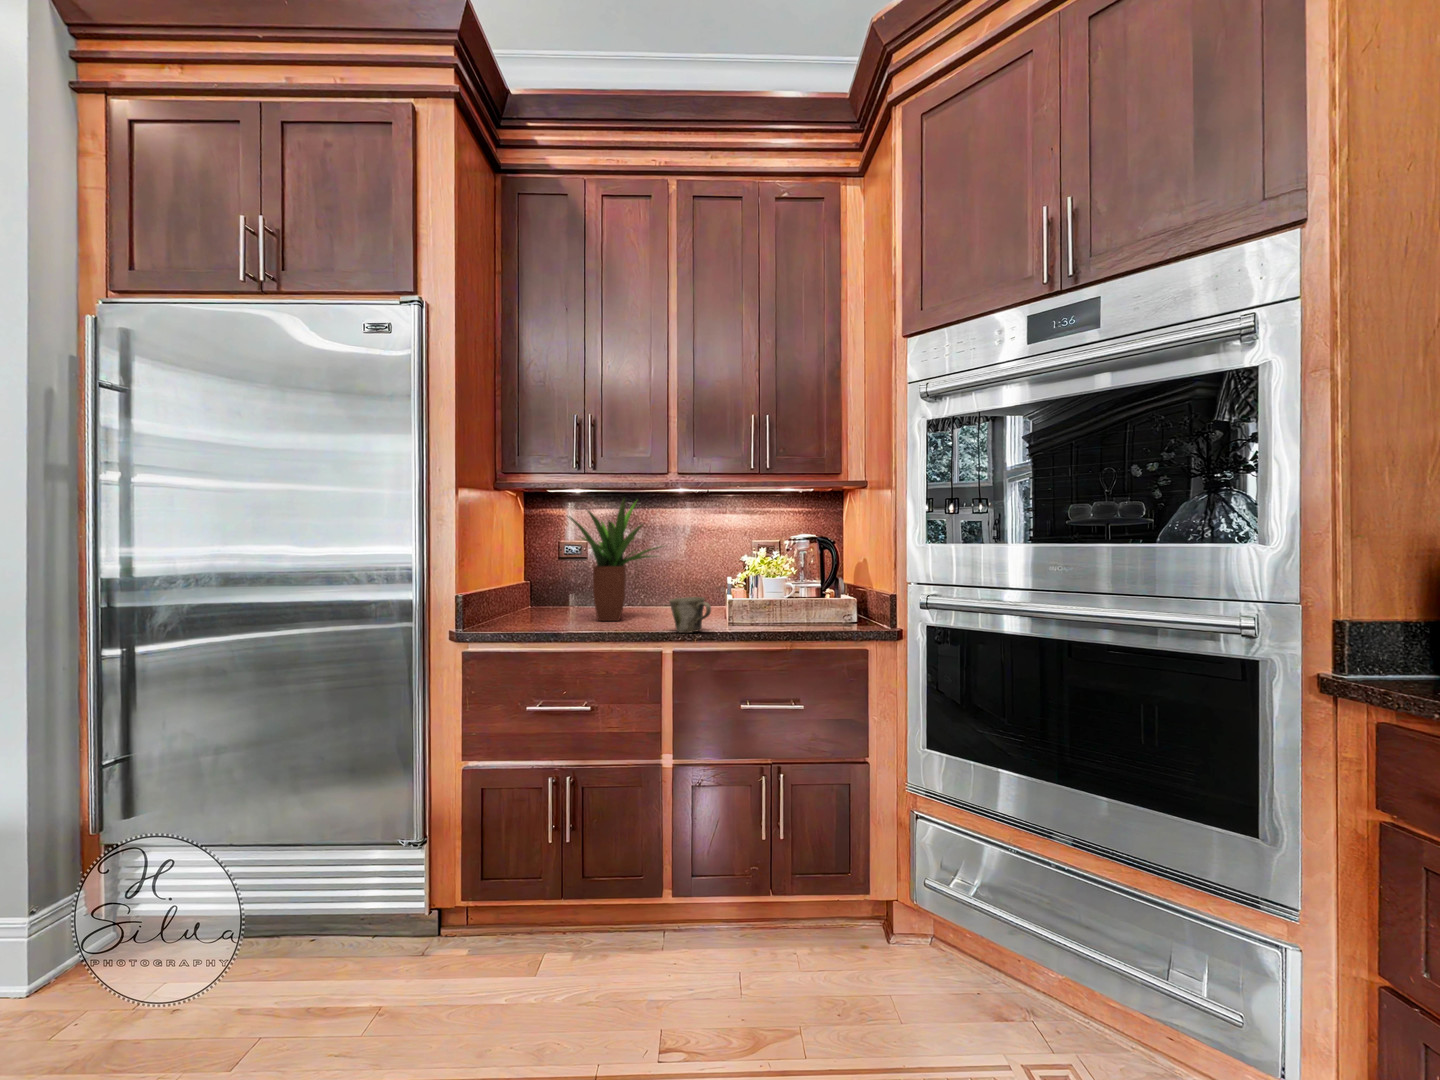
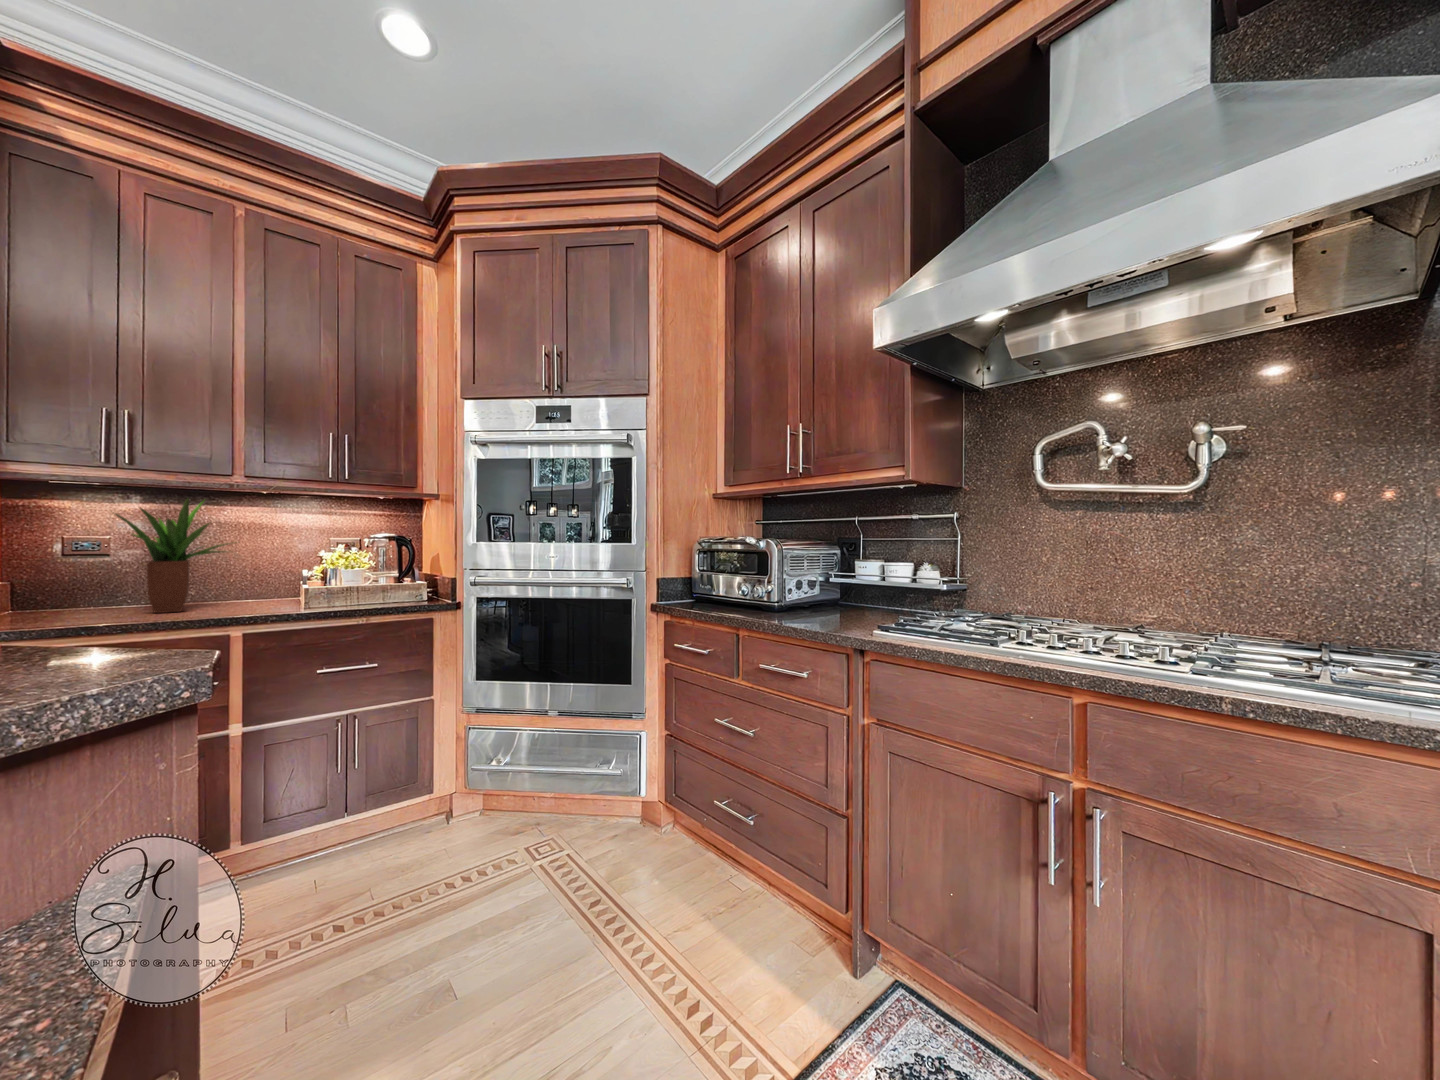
mug: present [669,597,711,633] -> none [240,587,286,619]

